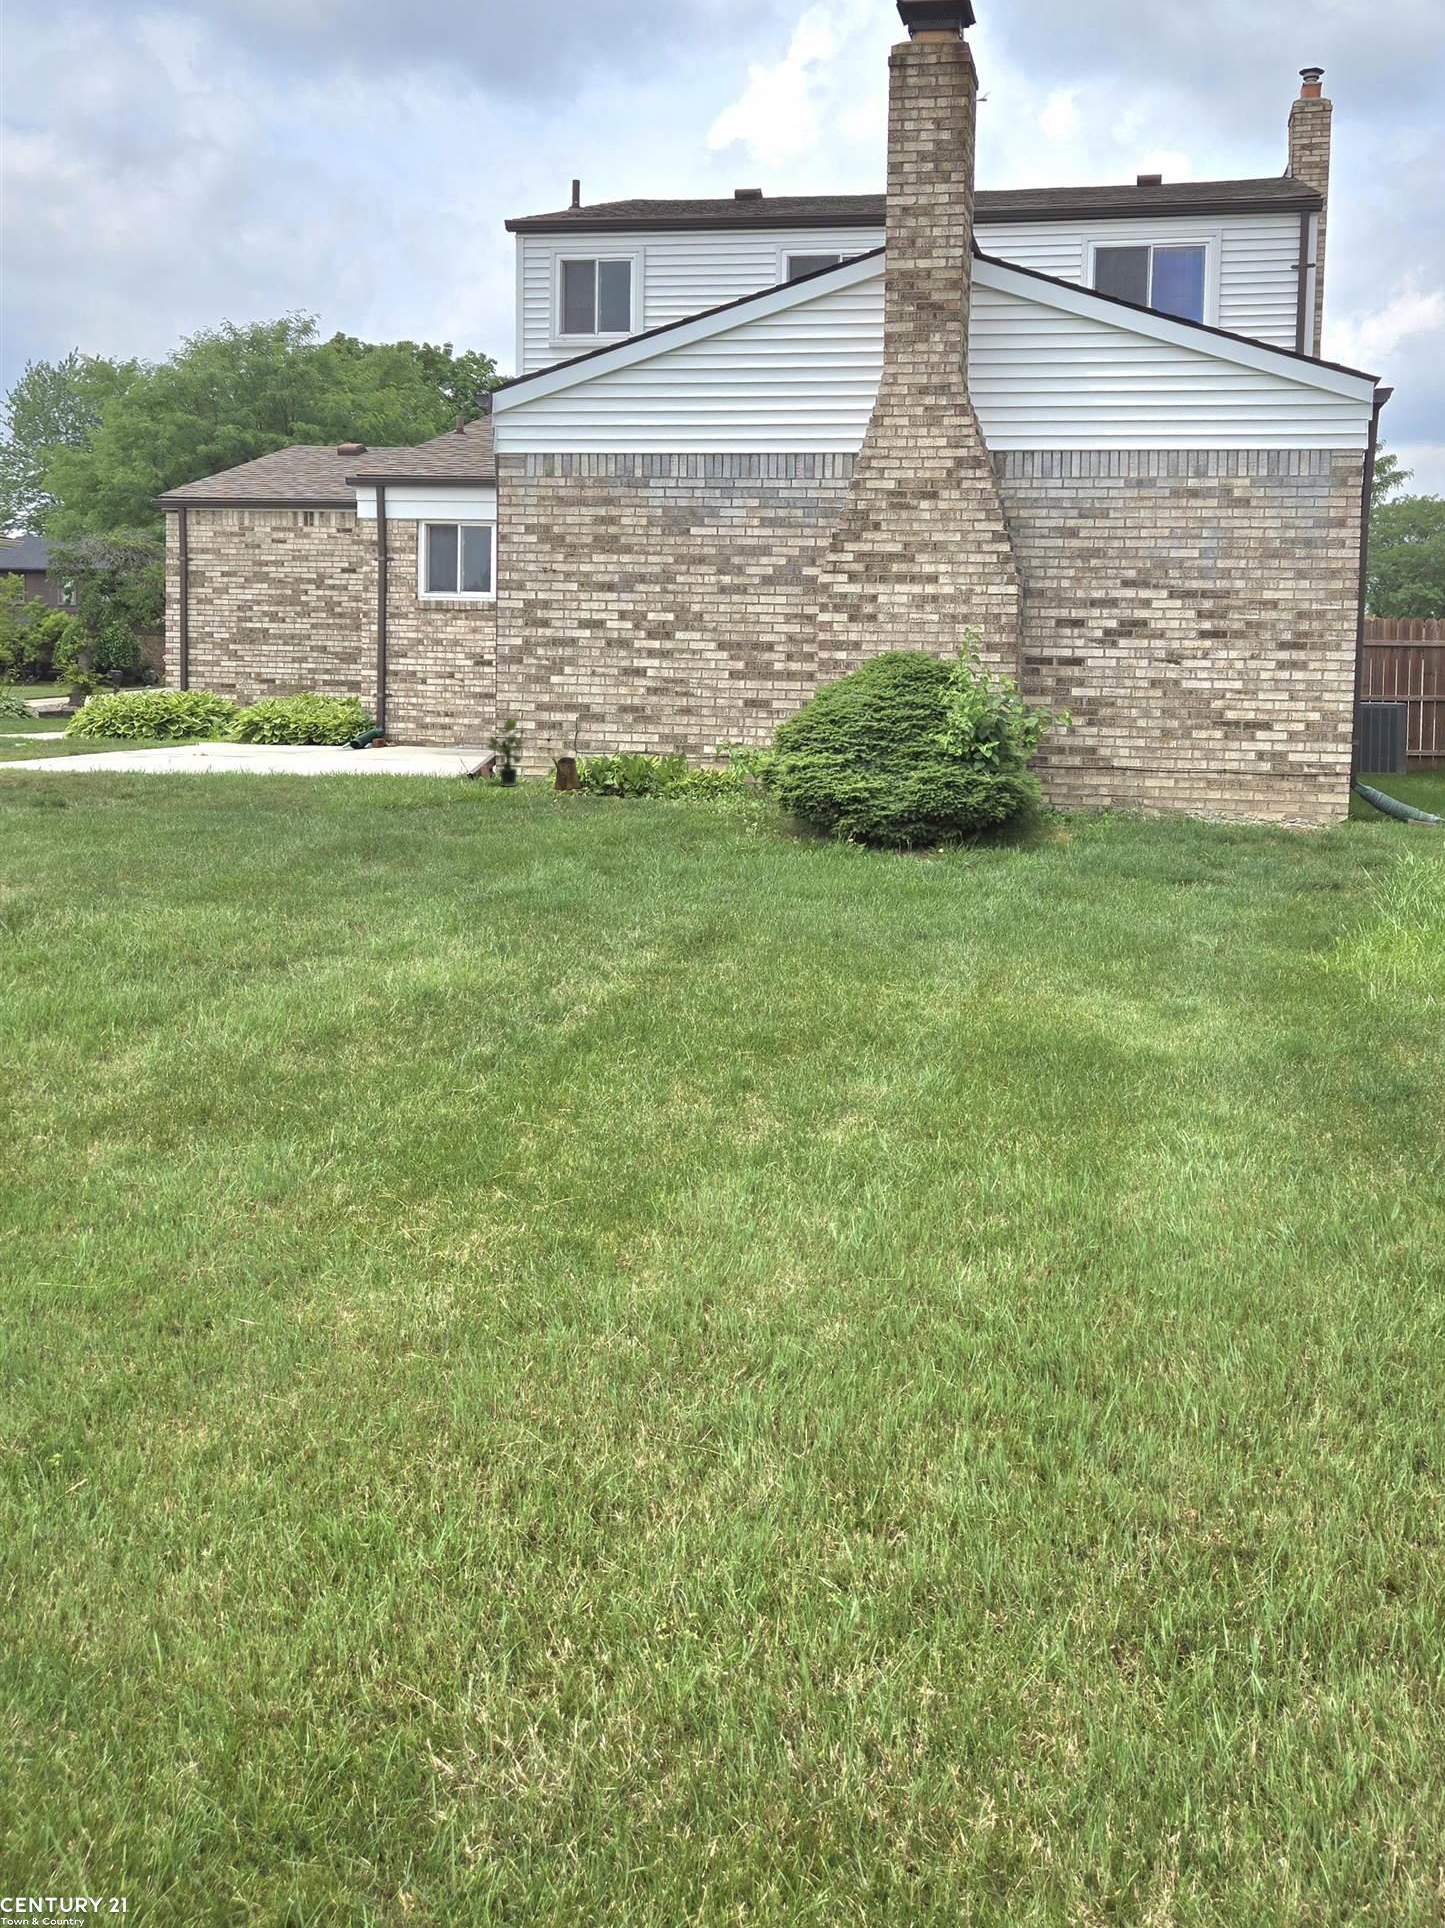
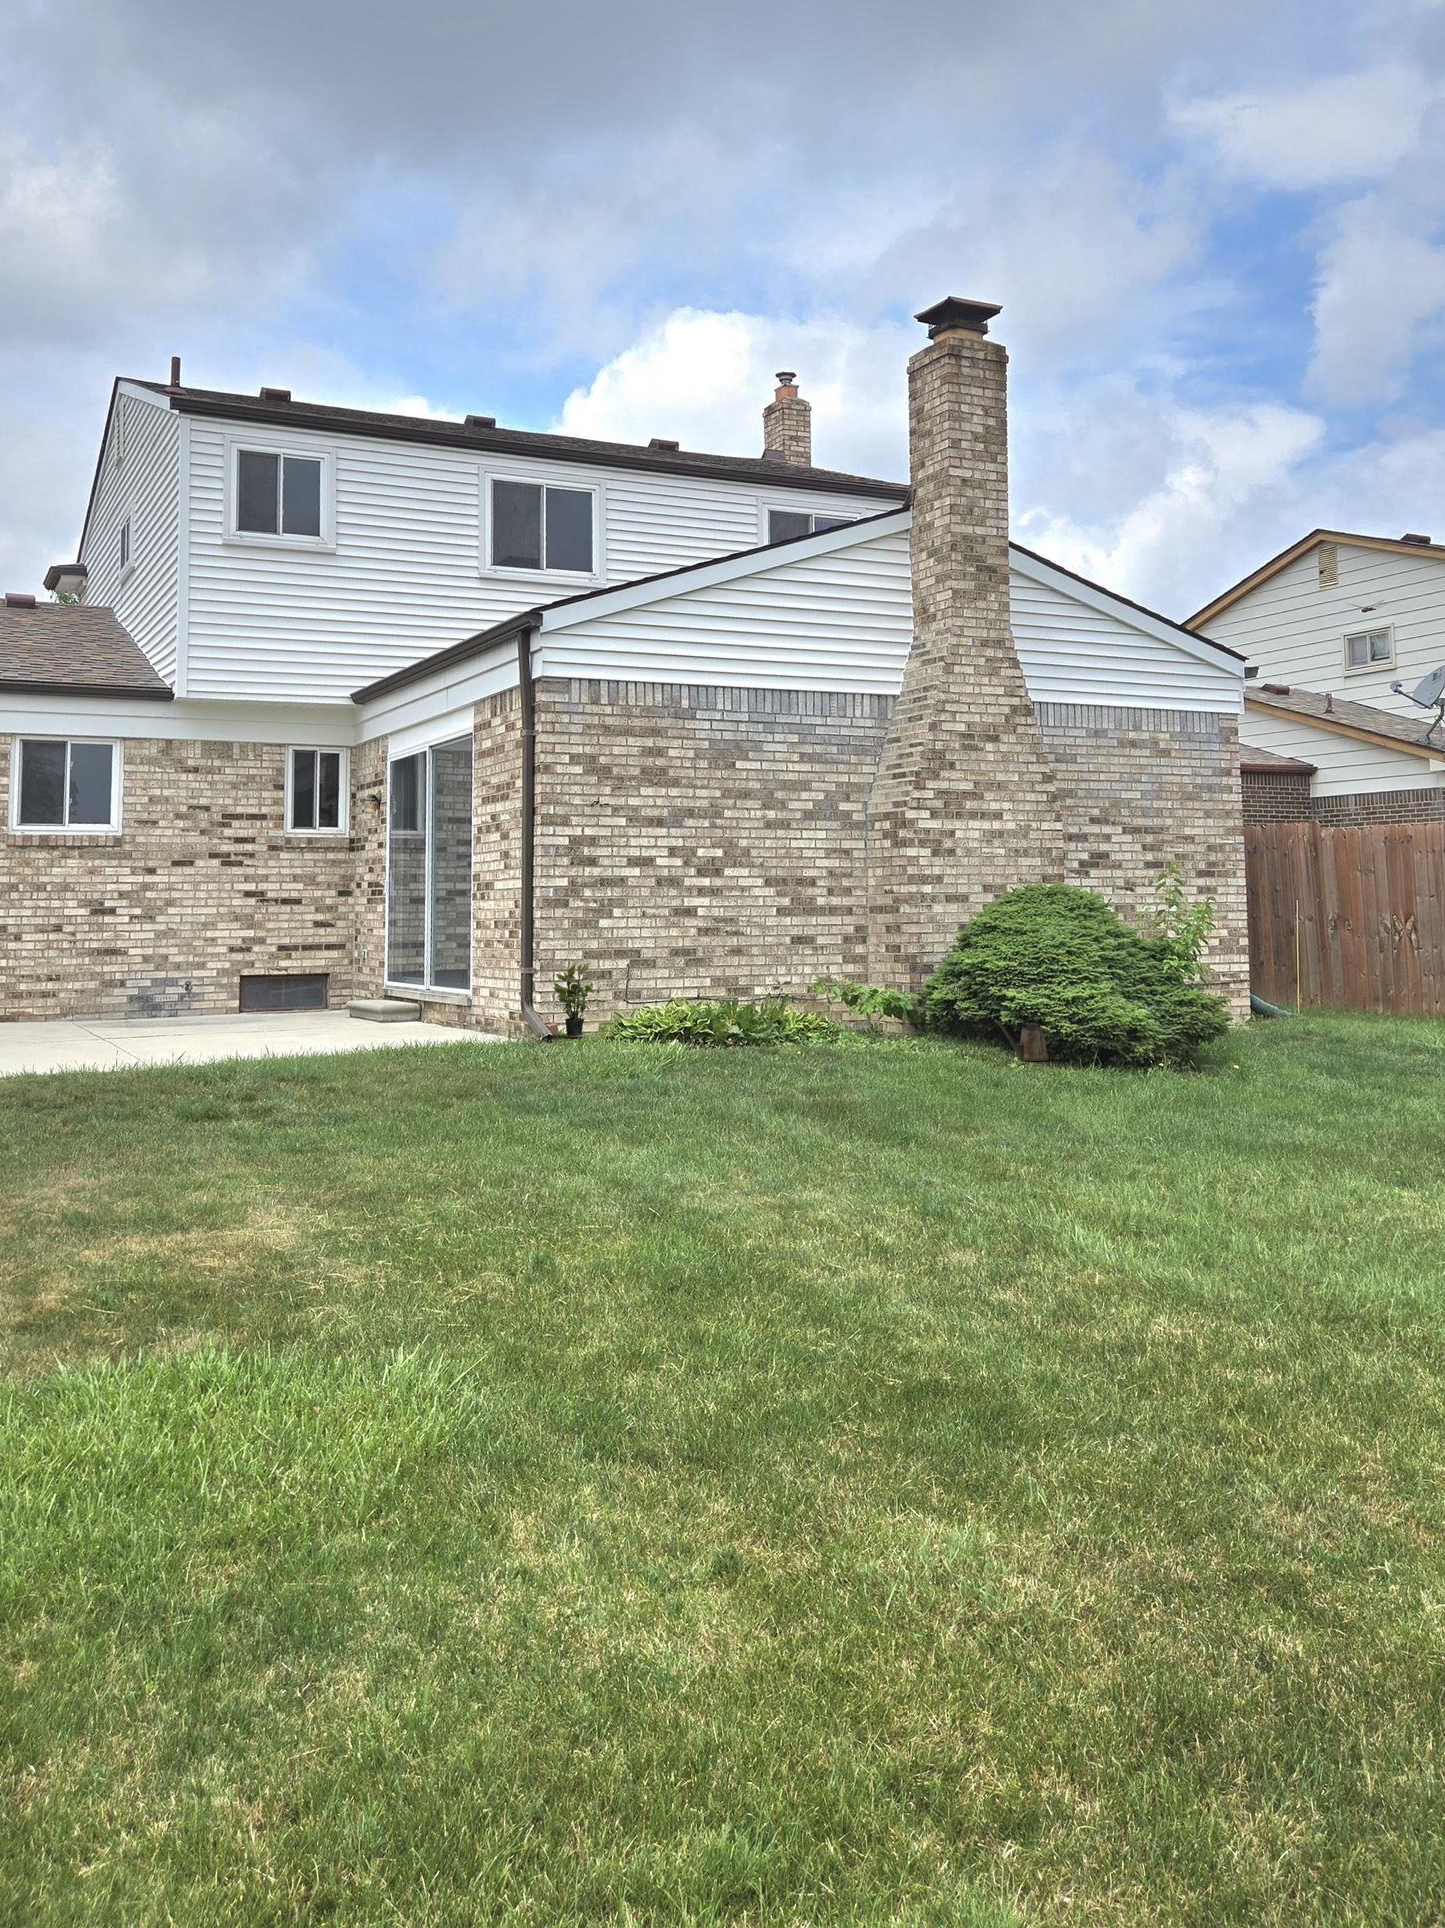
watering can: present [552,757,581,790] -> present [994,1020,1049,1061]

